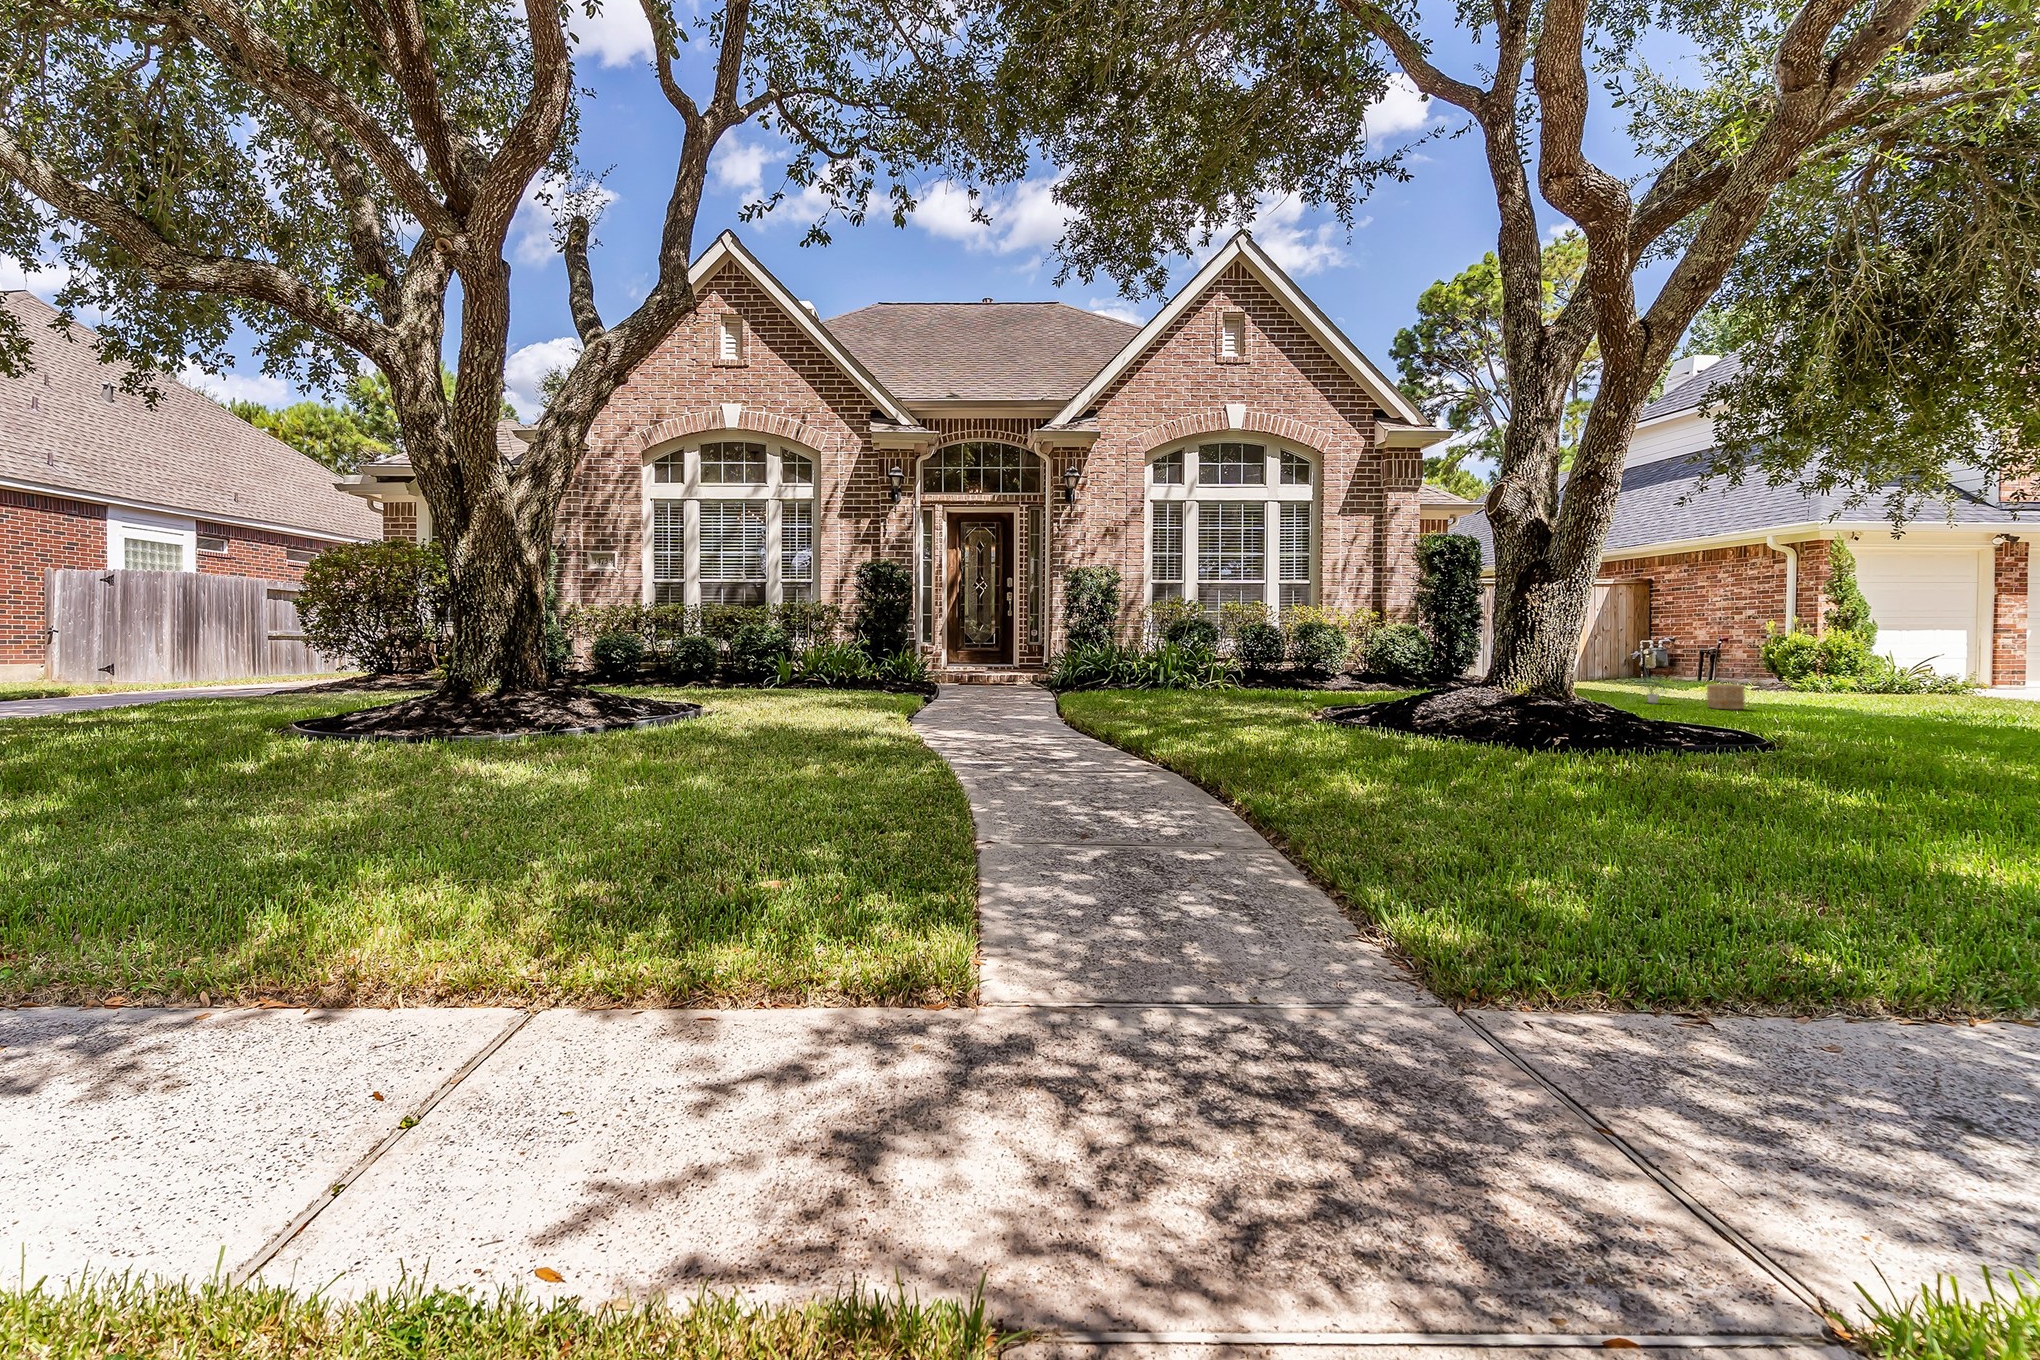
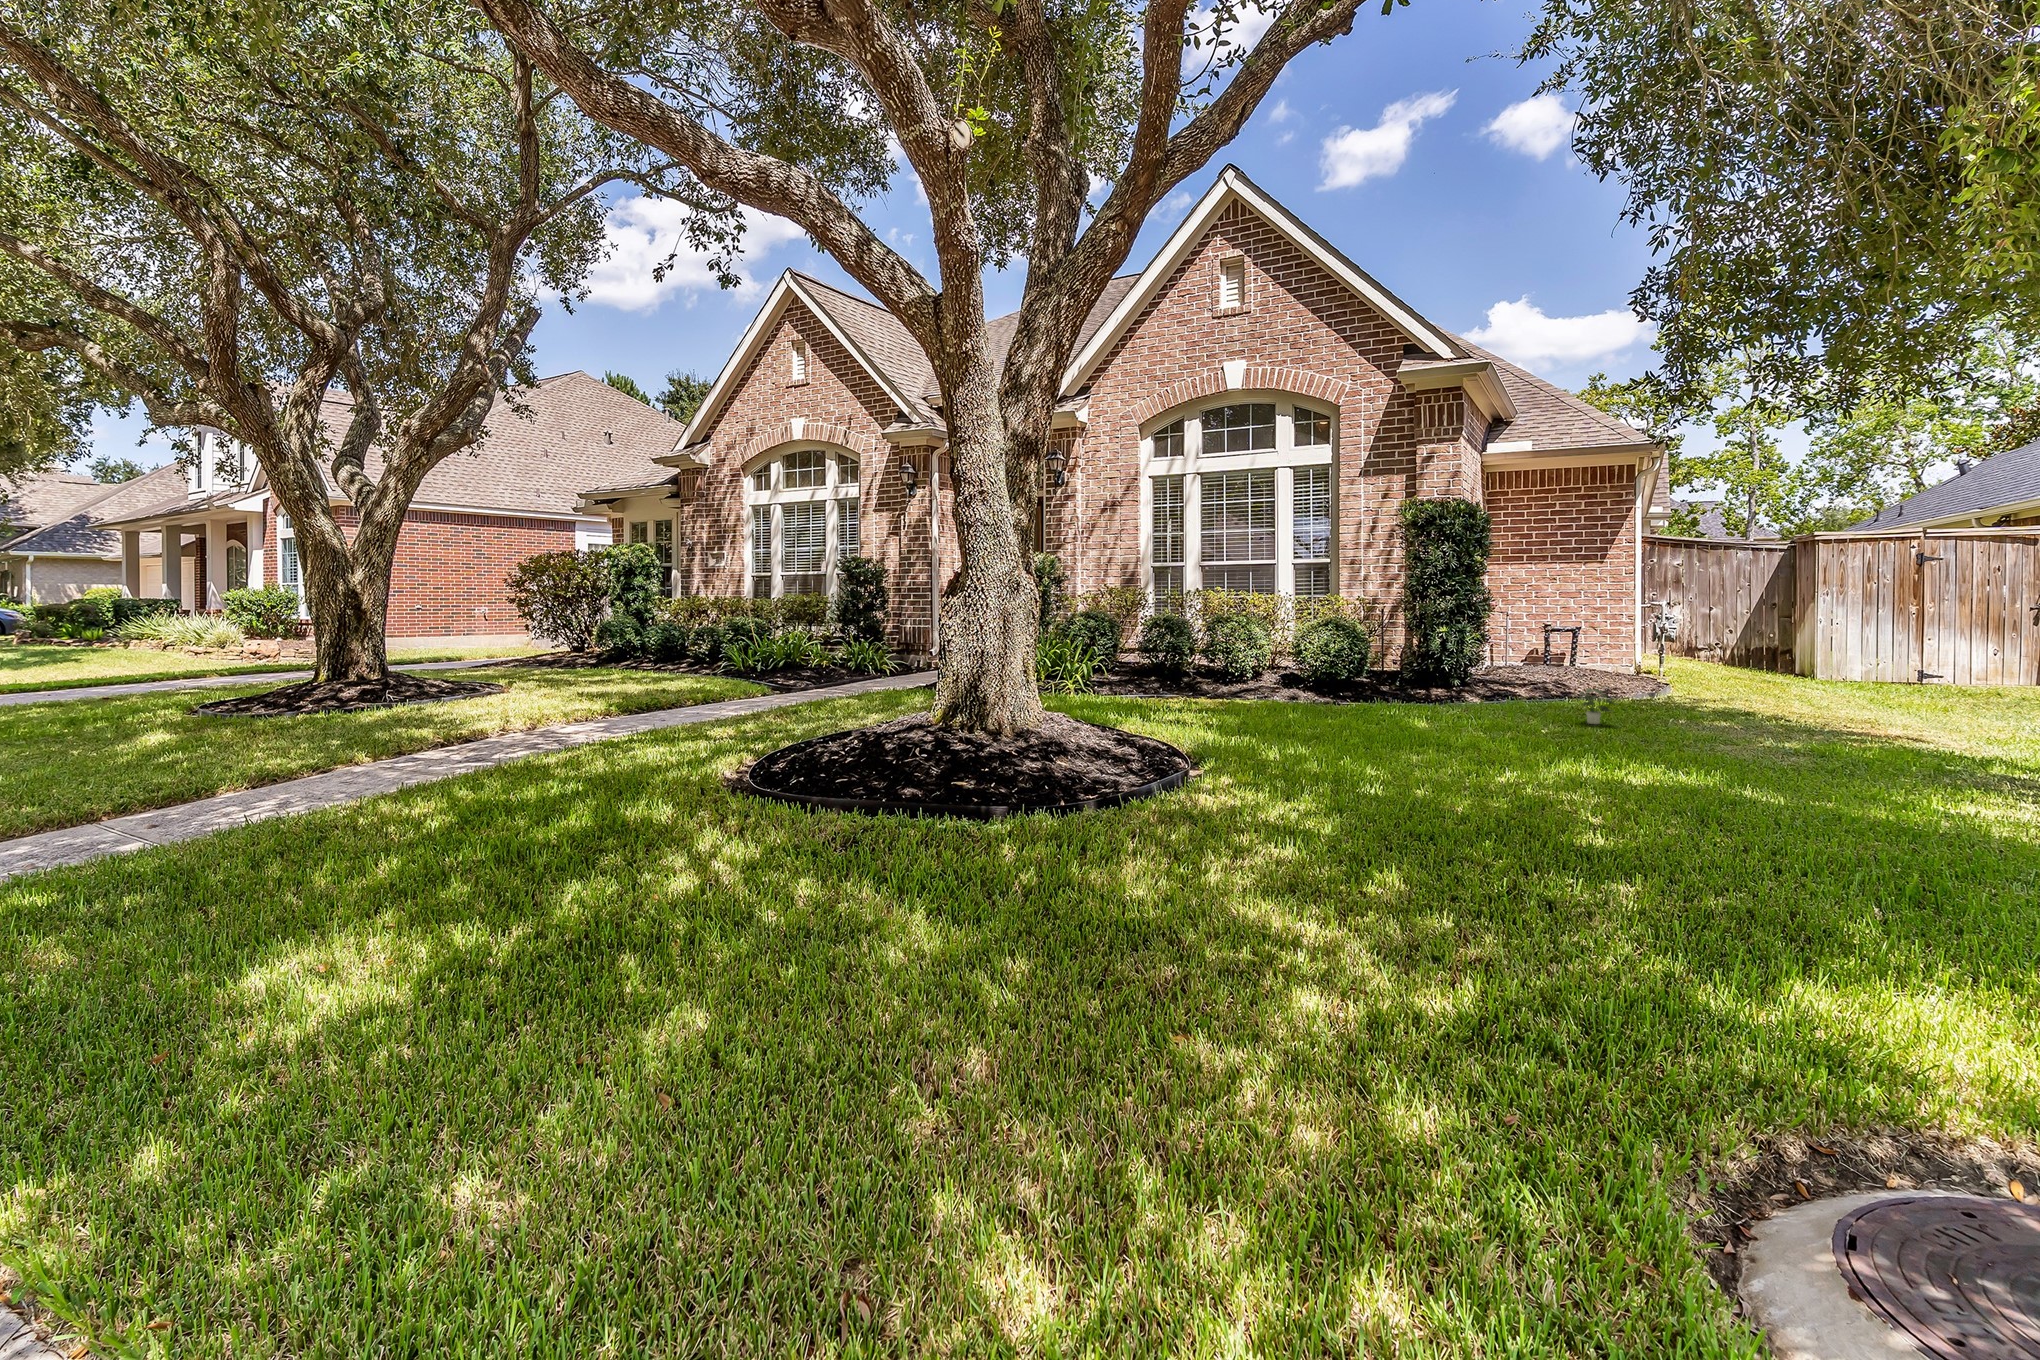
wooden bucket: present [1707,684,1745,710] -> none [1618,704,1670,741]

